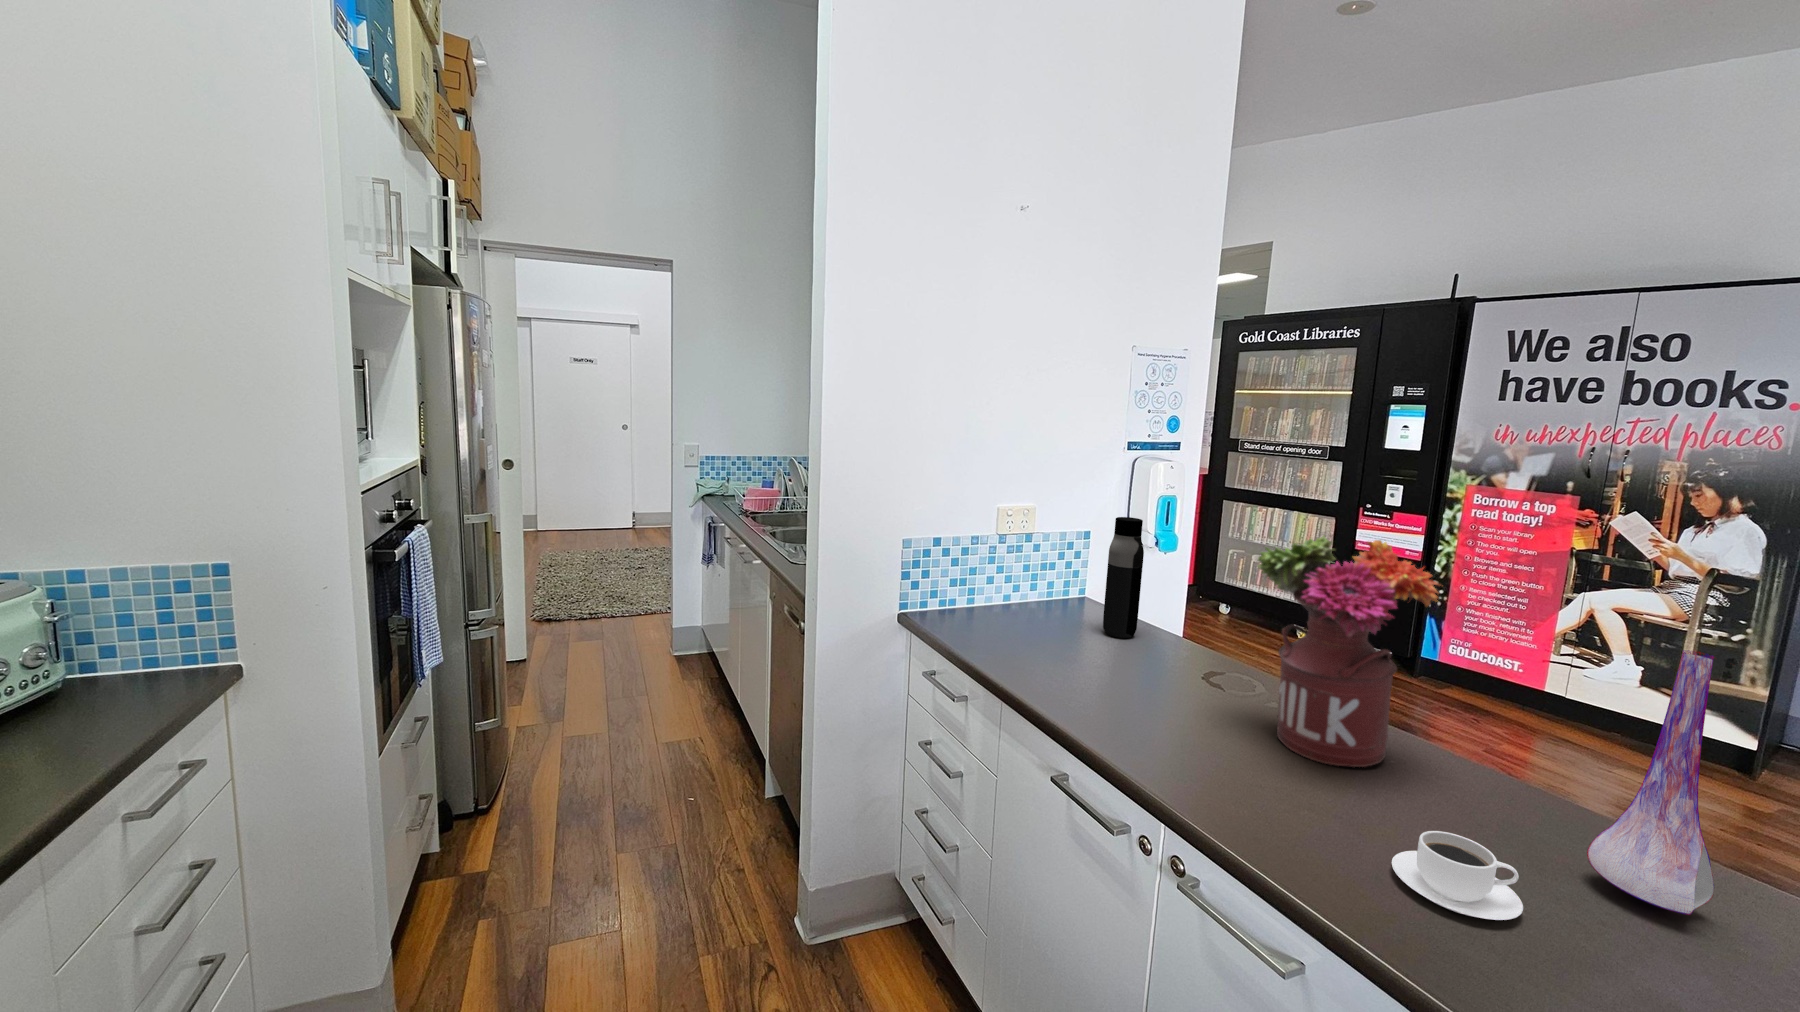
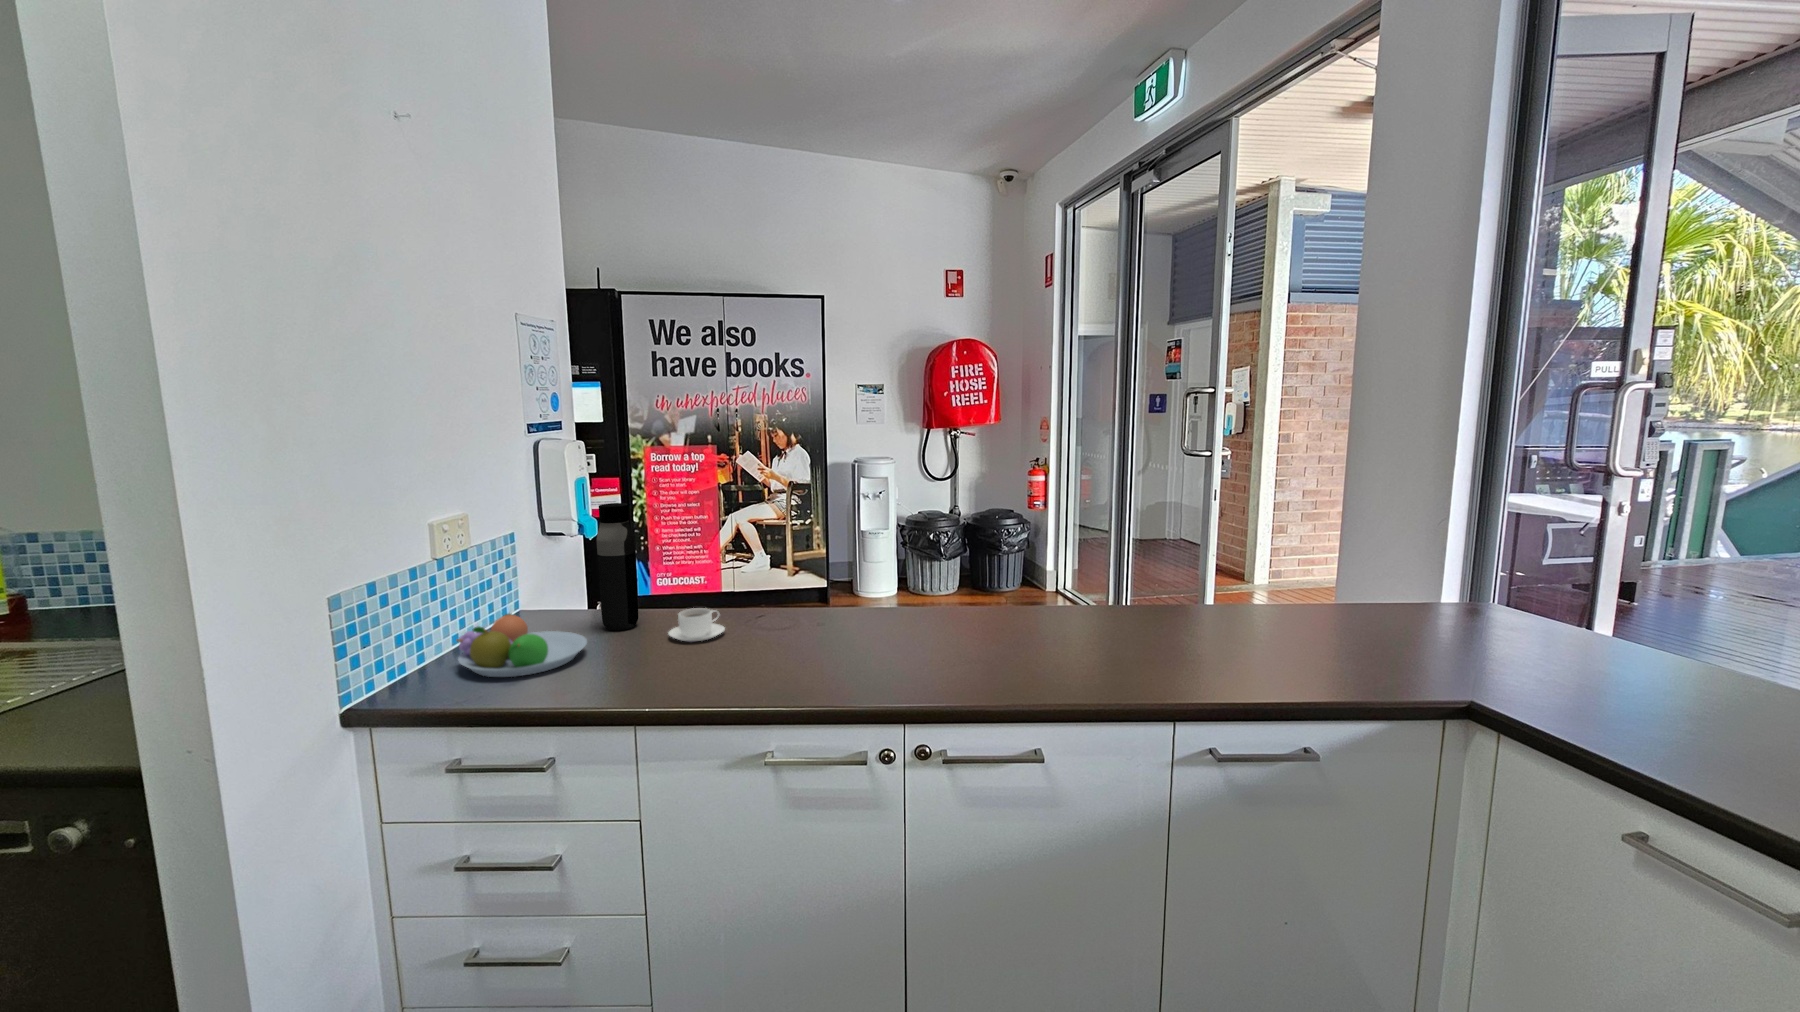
flower arrangement: present [1258,536,1440,767] -> none [815,473,929,642]
fruit bowl: none [968,588,1064,641] -> present [457,613,587,677]
vase: present [1587,650,1714,915] -> none [1026,494,1082,630]
coffee cup: present [1392,831,1523,920] -> present [668,608,725,642]

